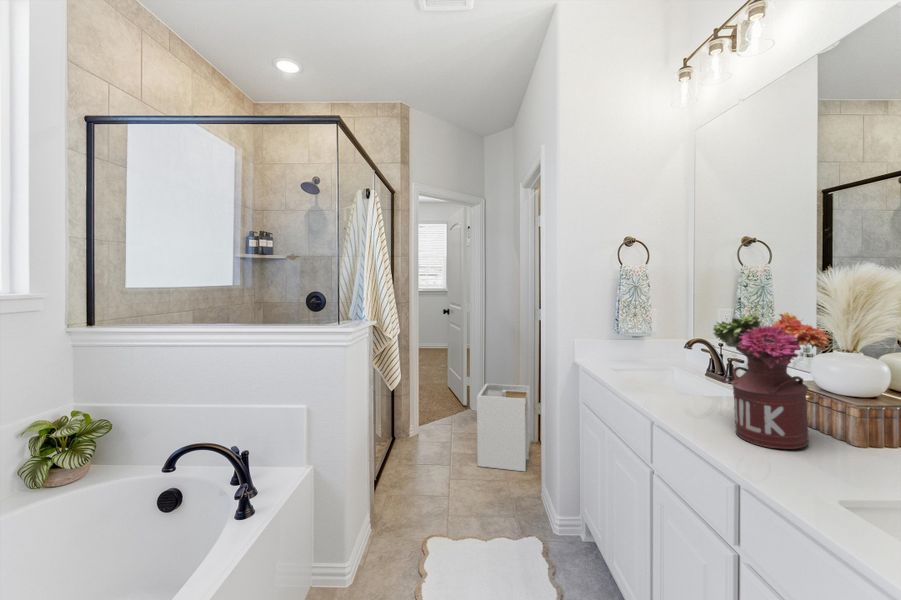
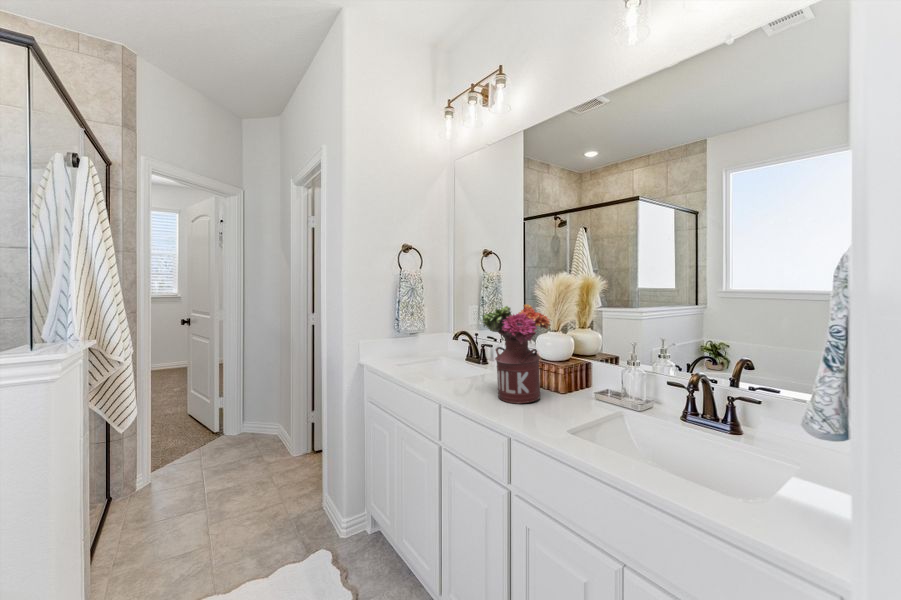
laundry hamper: present [477,384,530,471] -> none [243,396,304,497]

